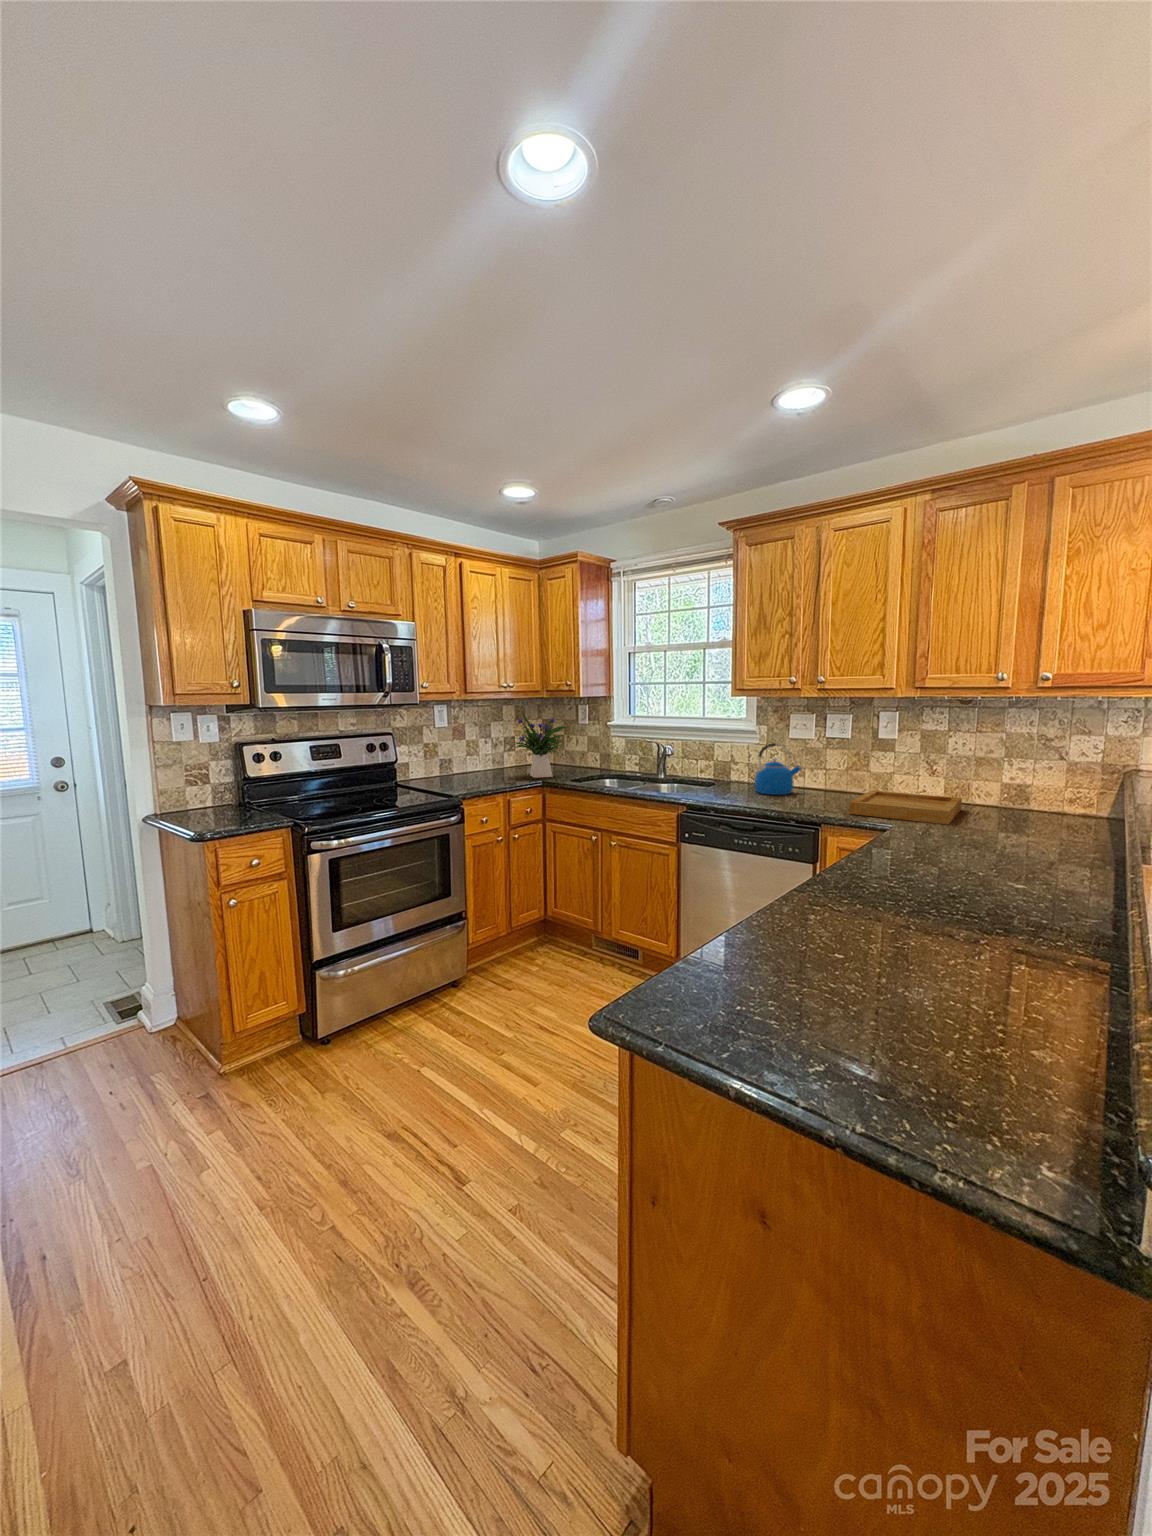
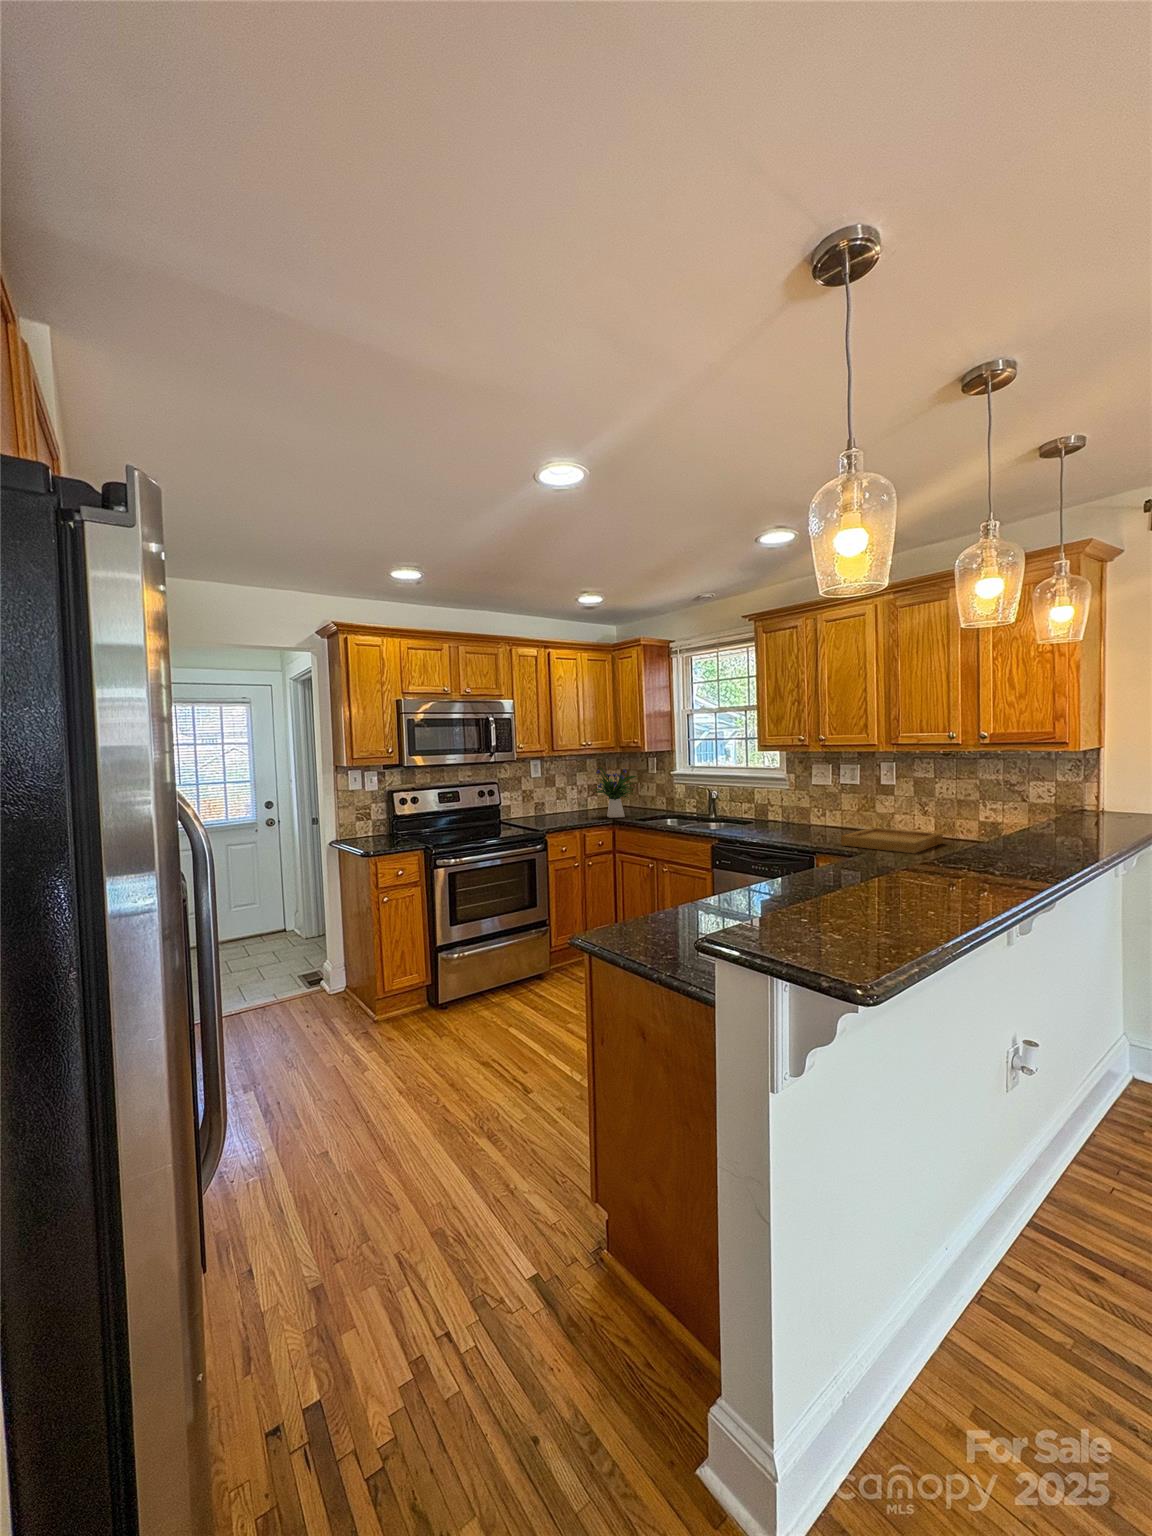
kettle: present [755,743,802,795] -> none [782,789,821,831]

